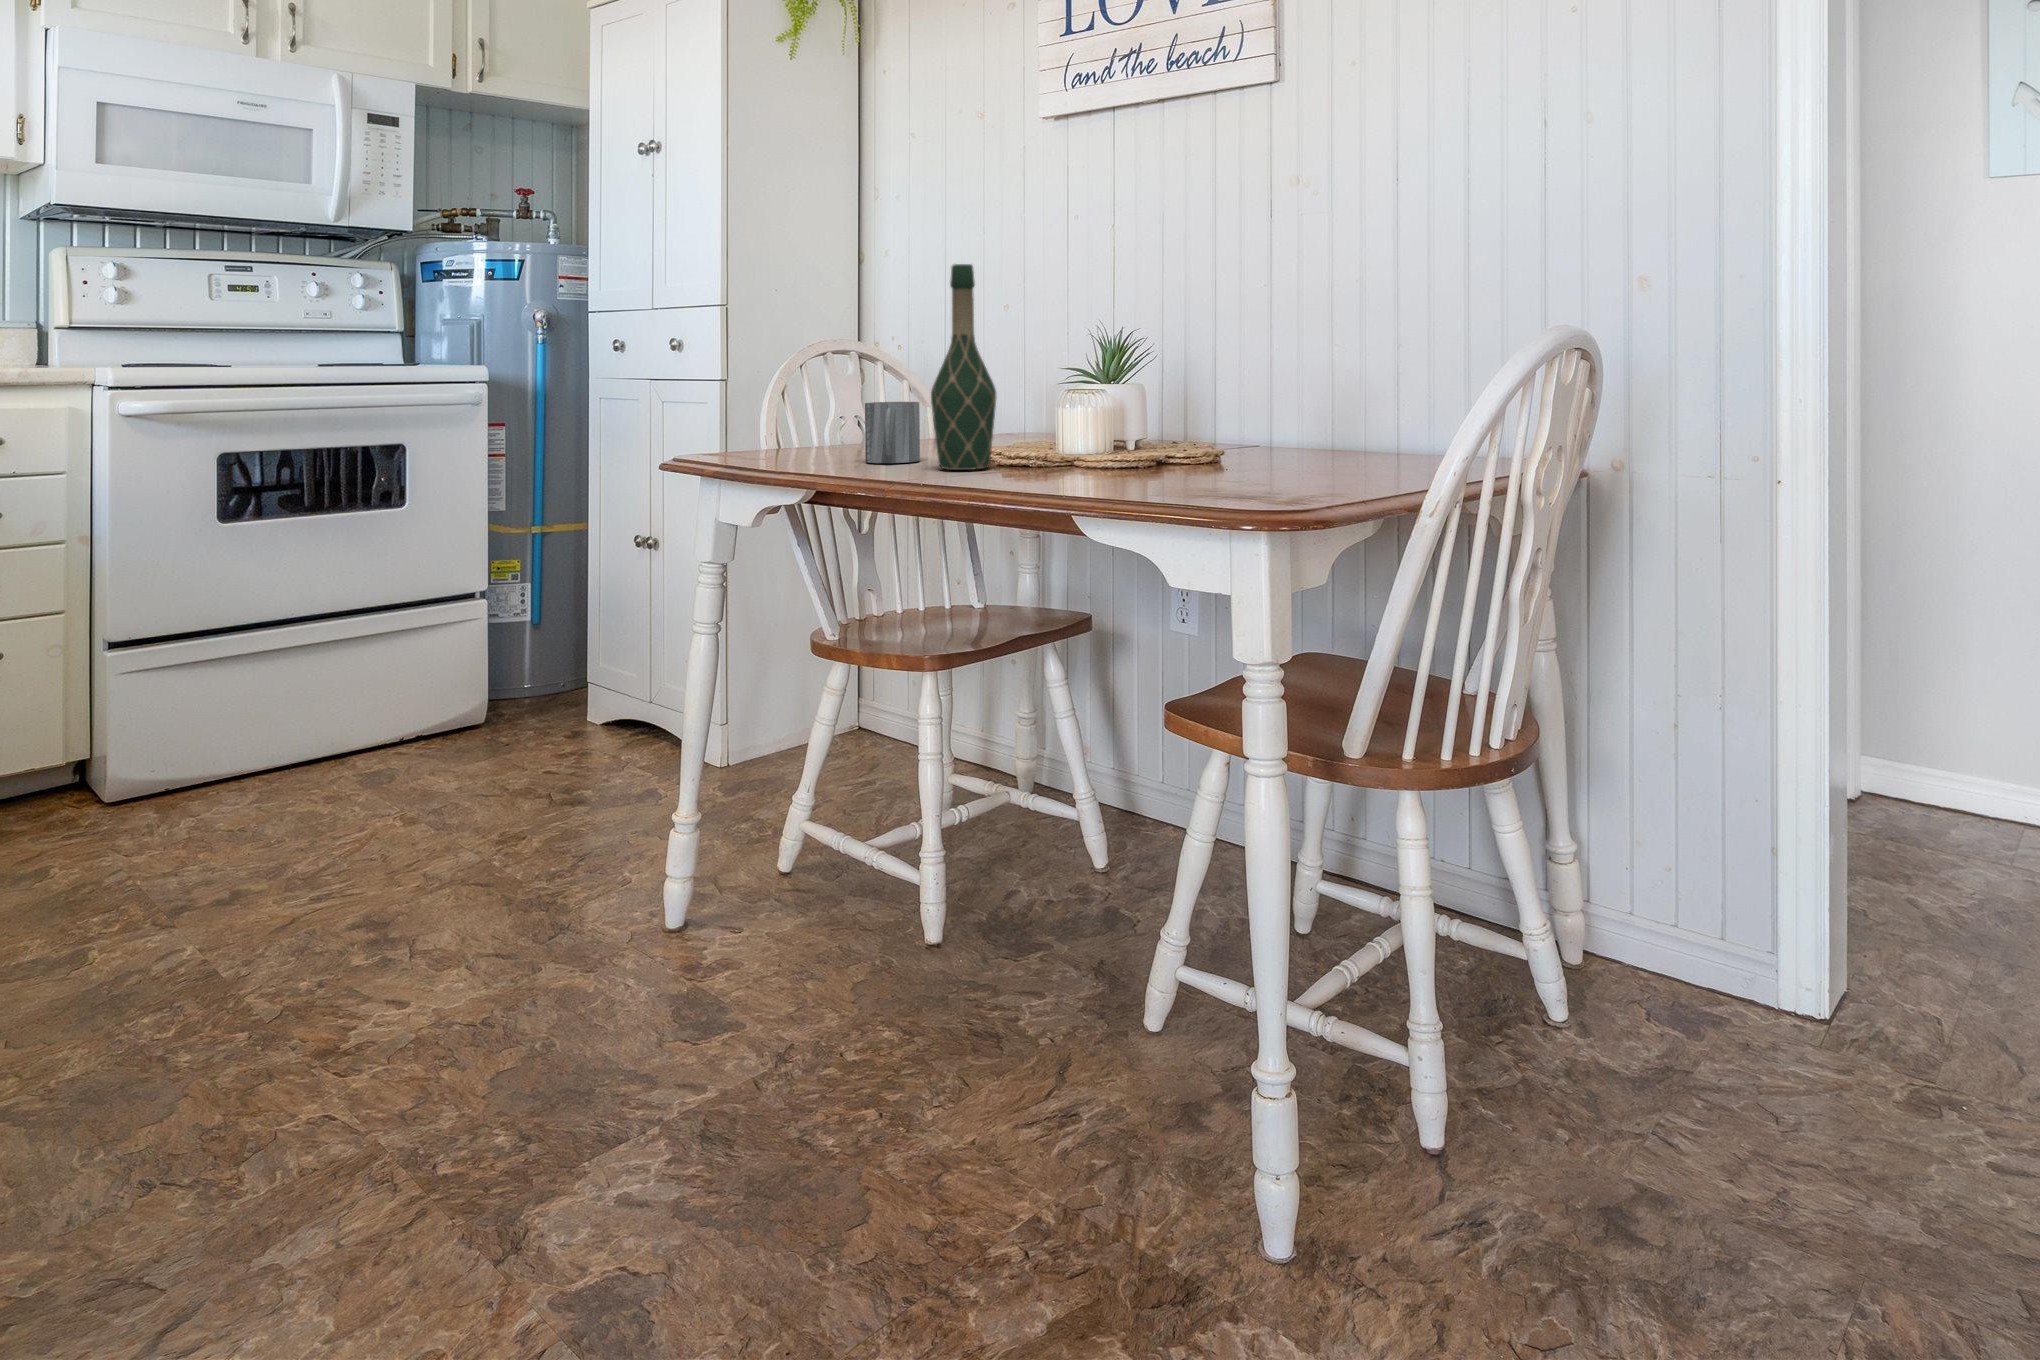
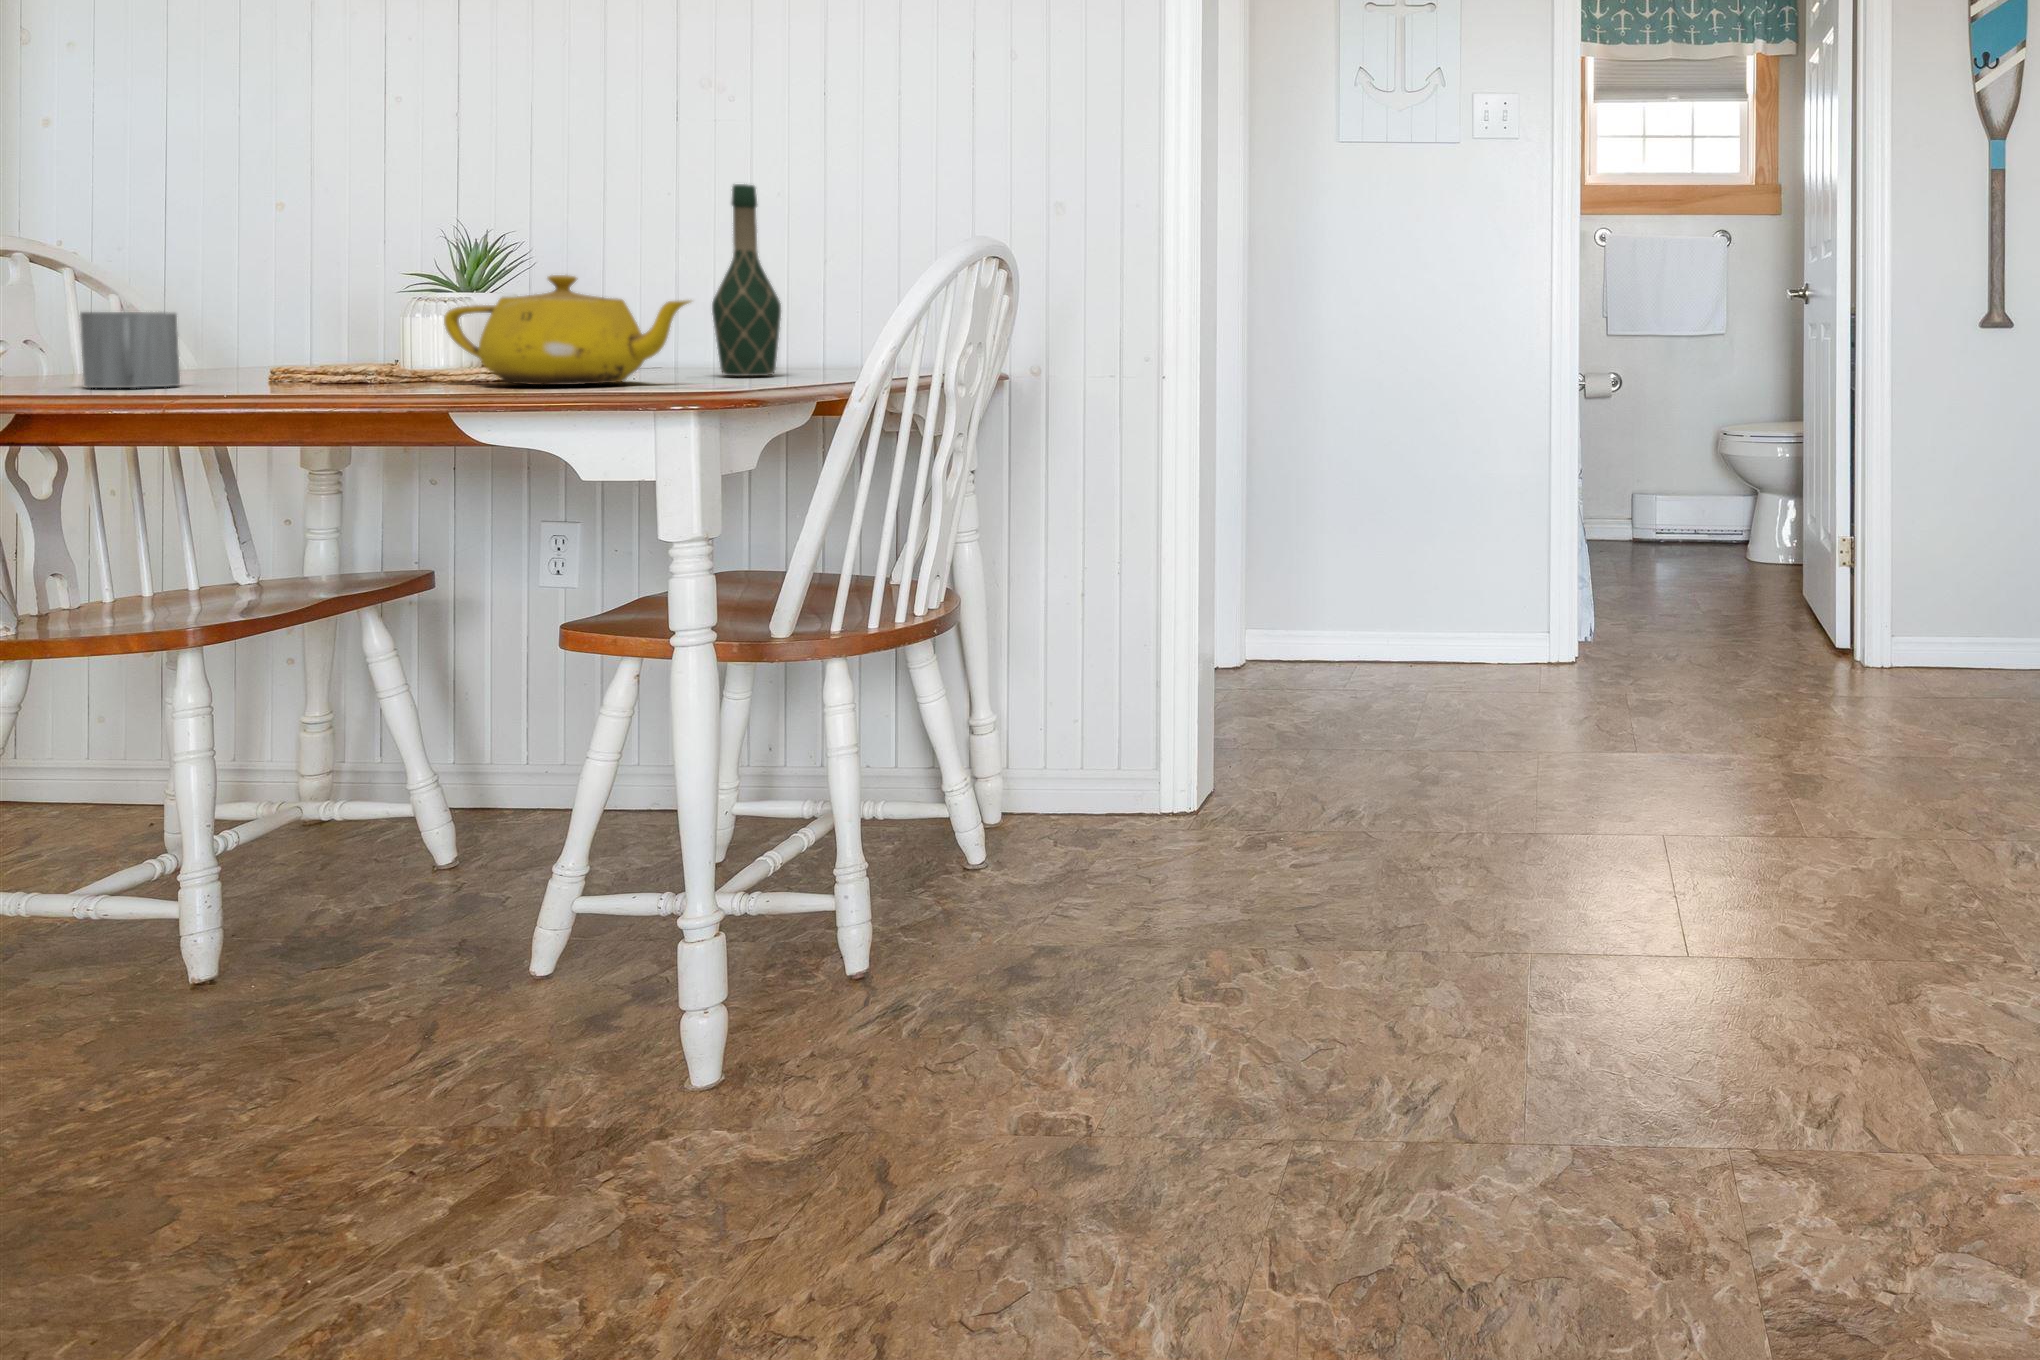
wine bottle: present [931,264,996,470] -> present [712,184,781,376]
teapot: none [1087,363,1278,465] -> present [444,275,690,385]

